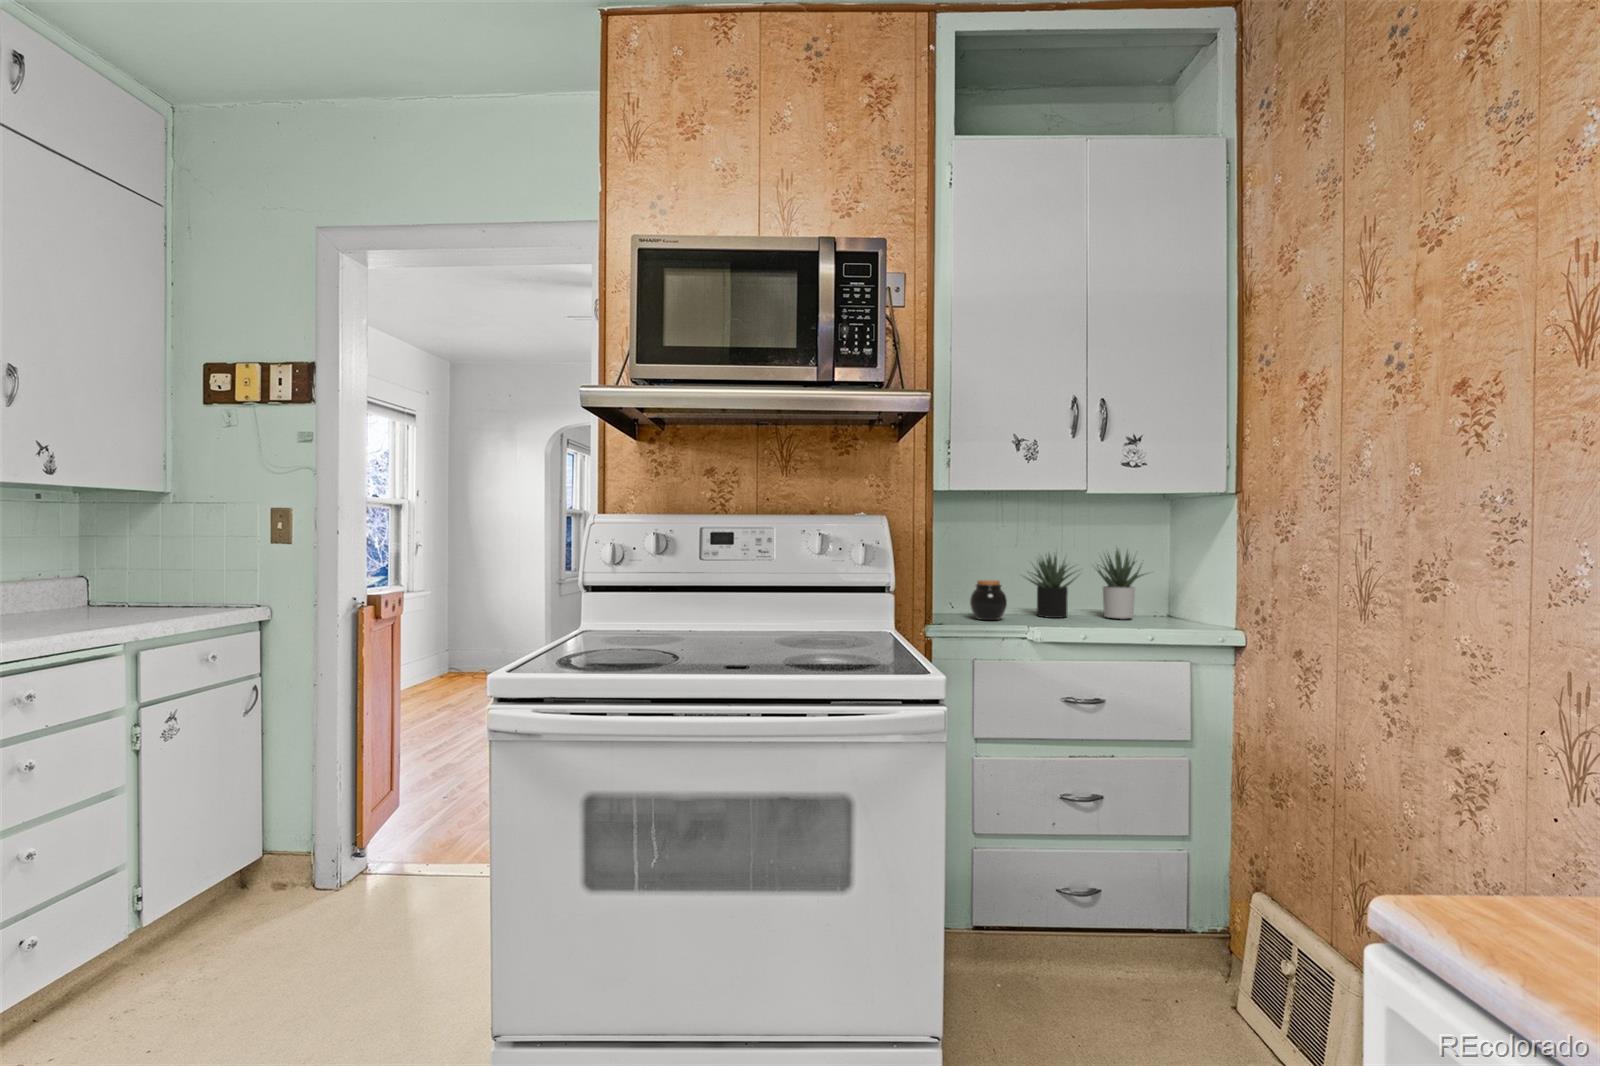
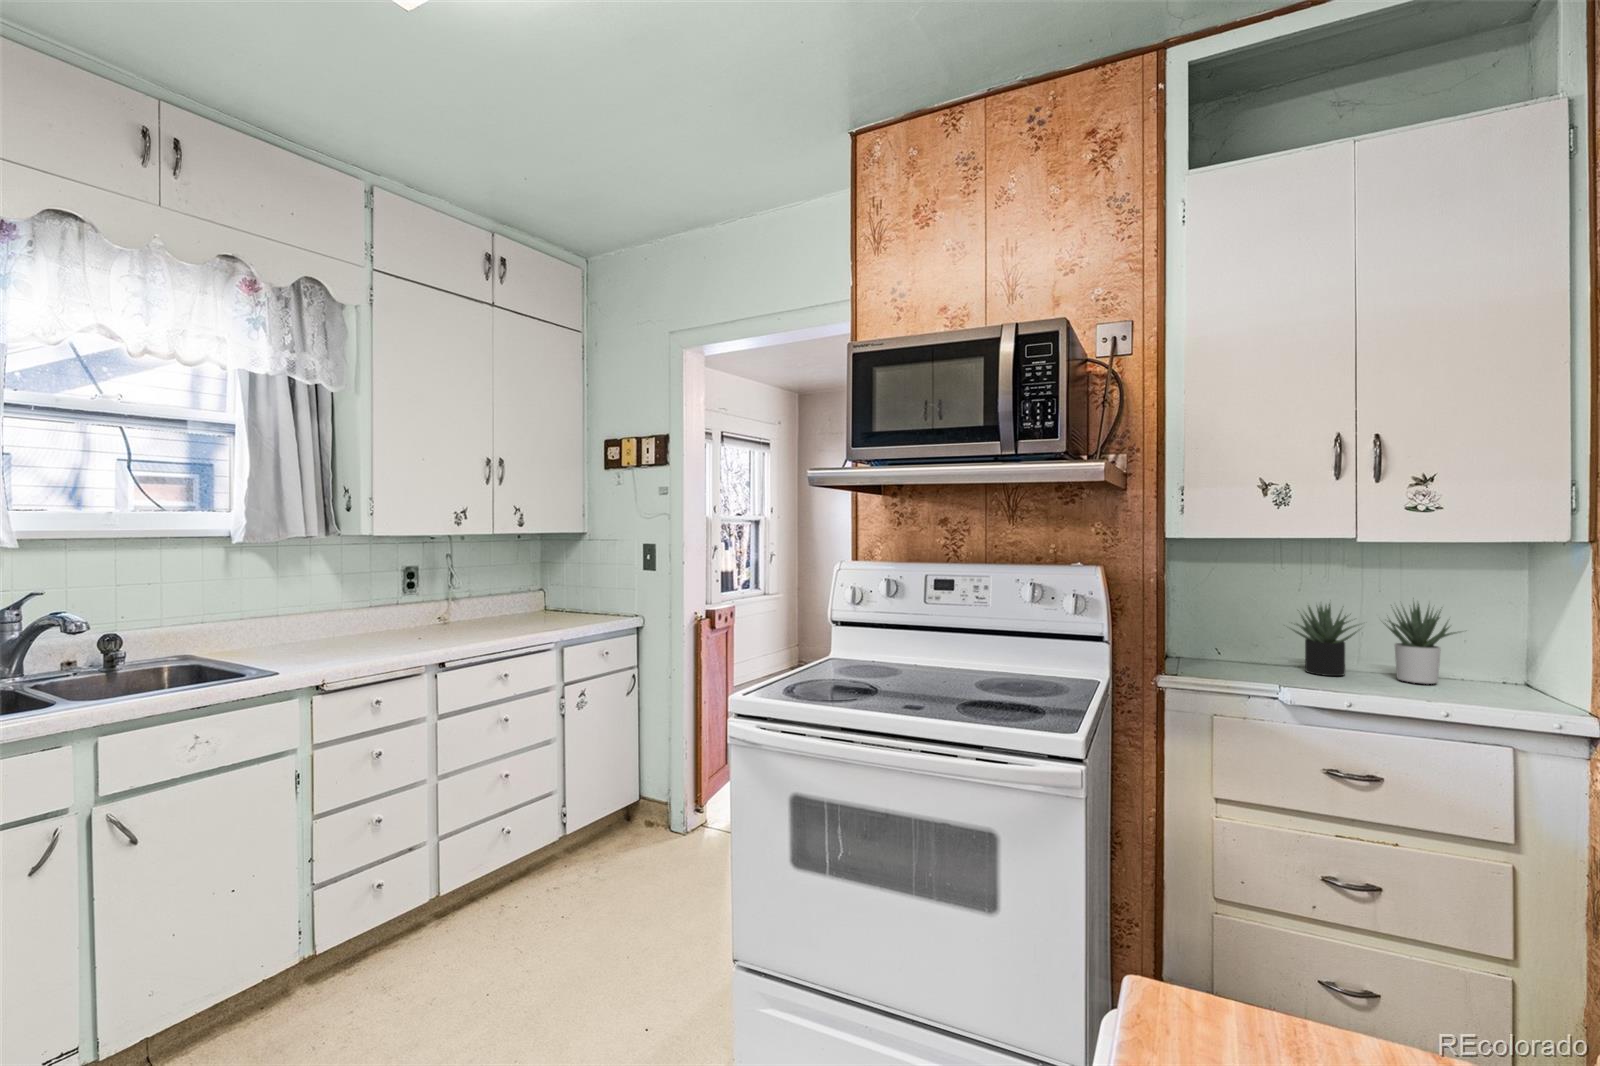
jar: present [970,580,1007,620] -> none [1216,630,1260,675]

